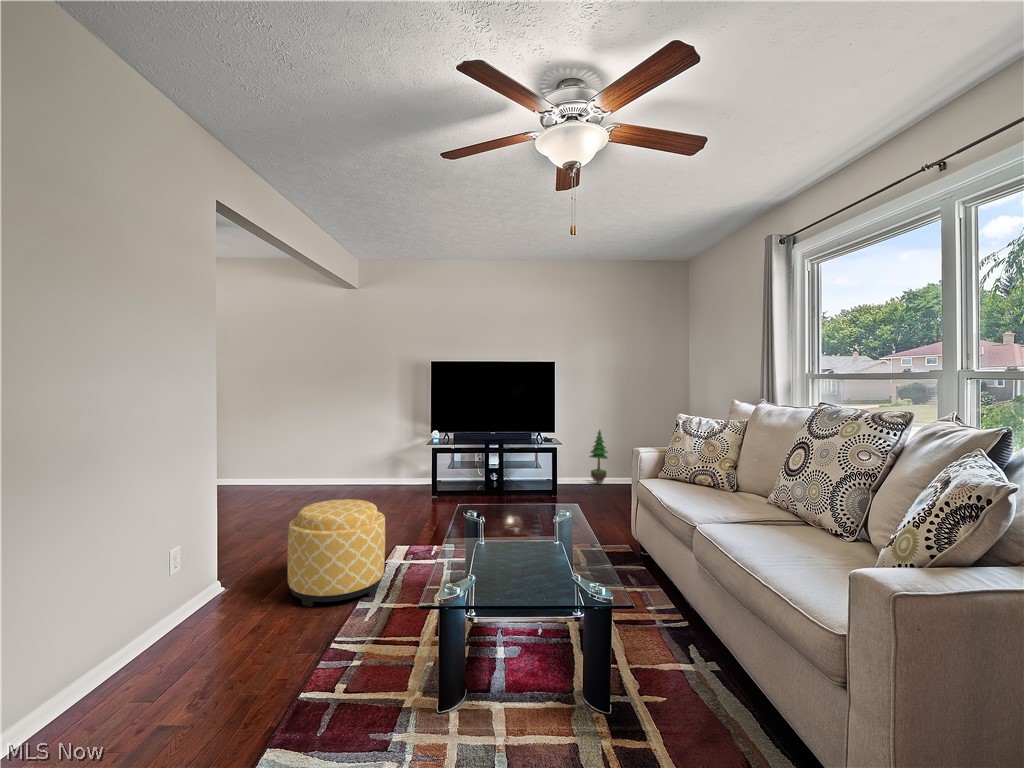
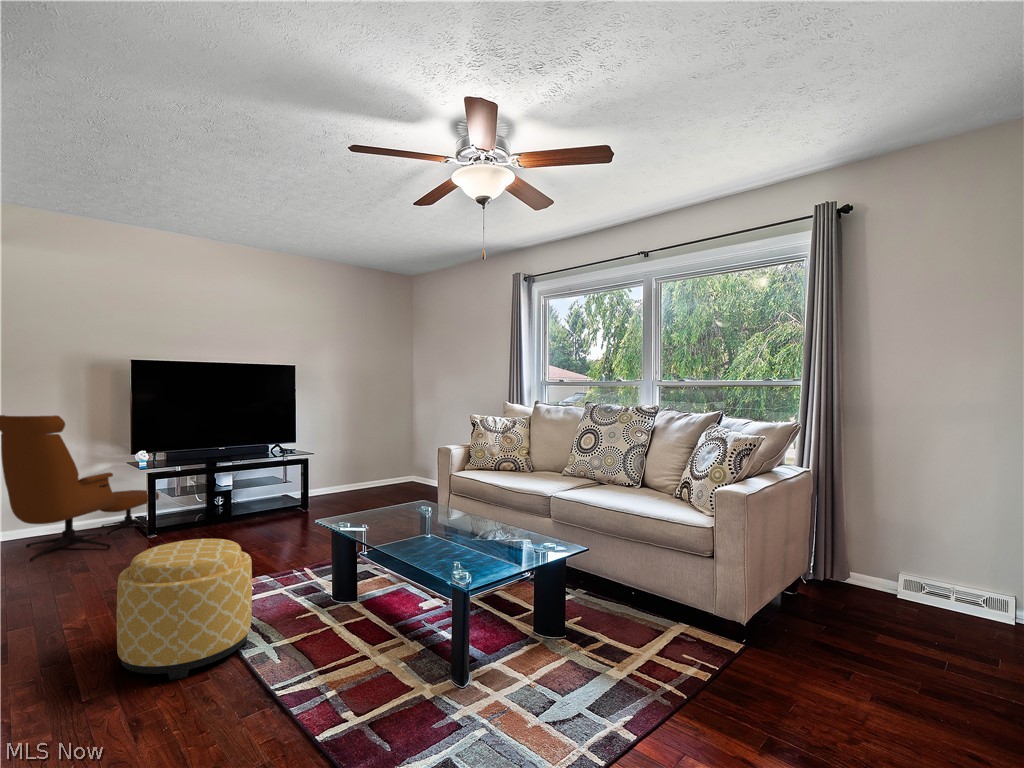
lounge chair: none [345,399,450,498] -> present [0,415,159,561]
potted tree: present [590,430,608,484] -> none [330,434,352,493]

